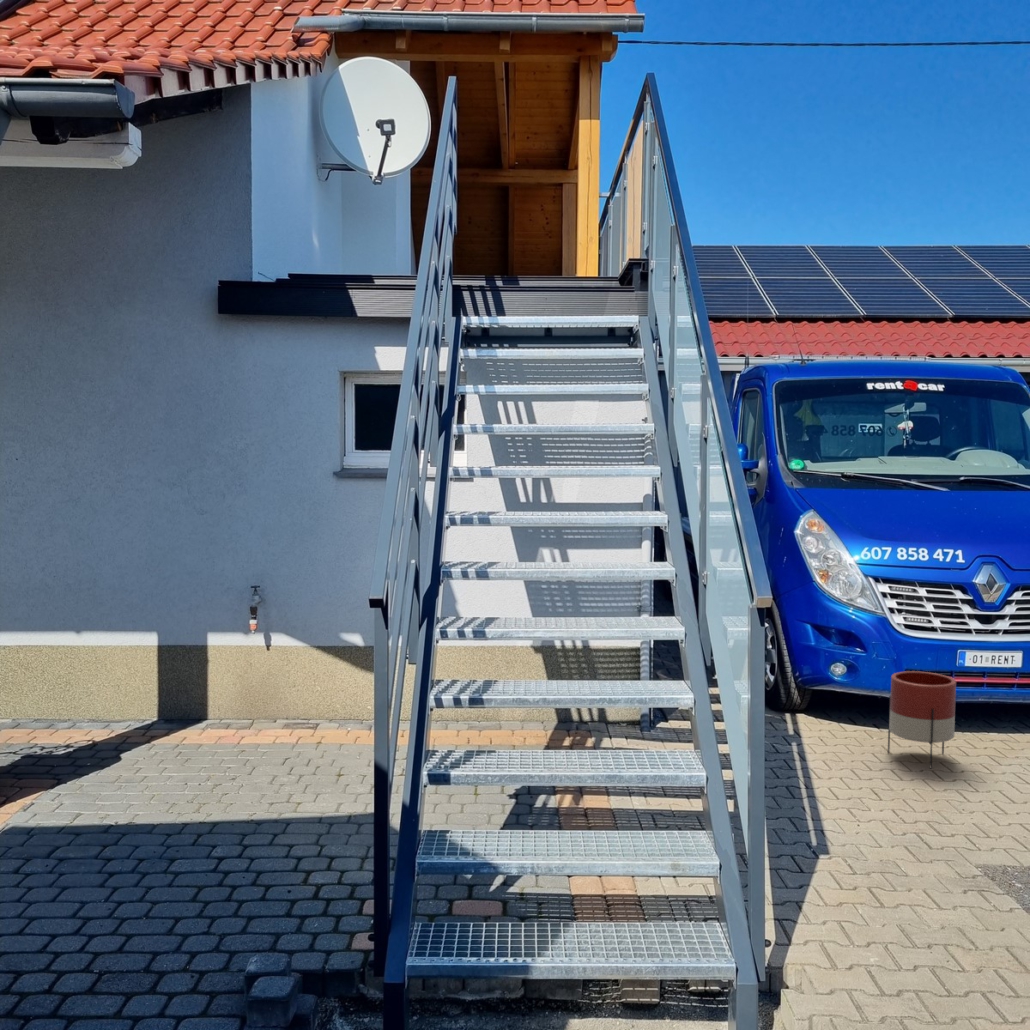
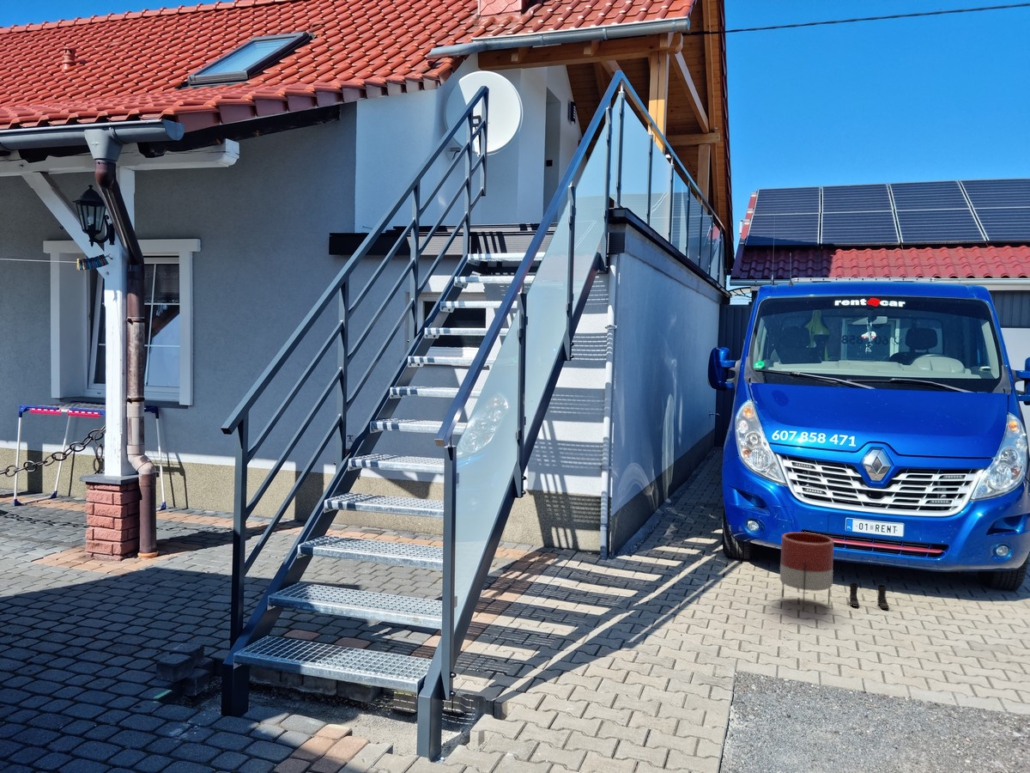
boots: none [961,725,1009,755] -> present [850,583,889,609]

